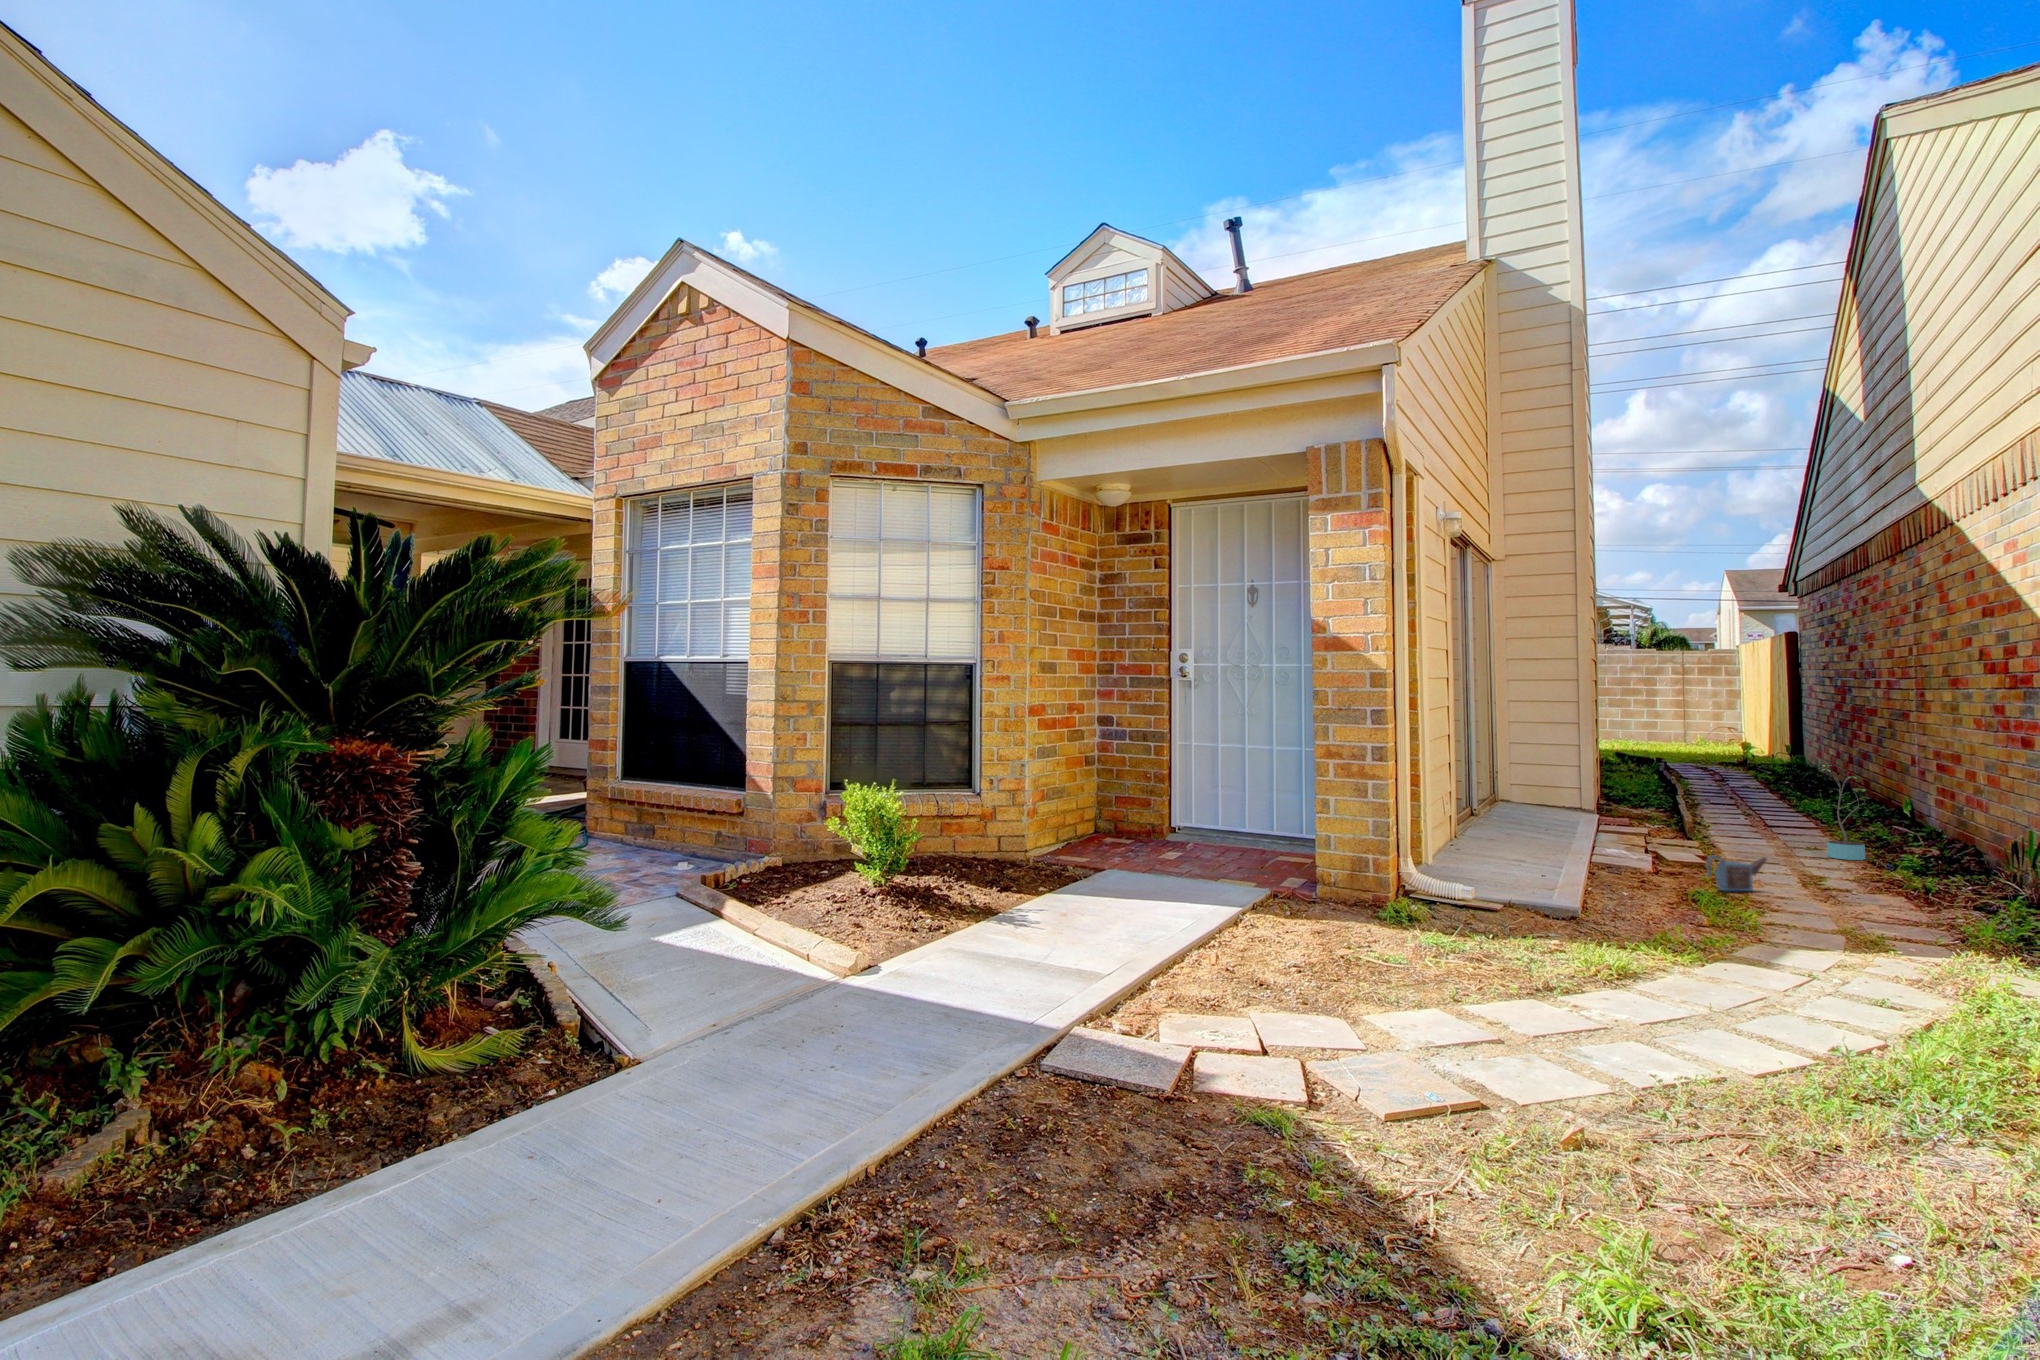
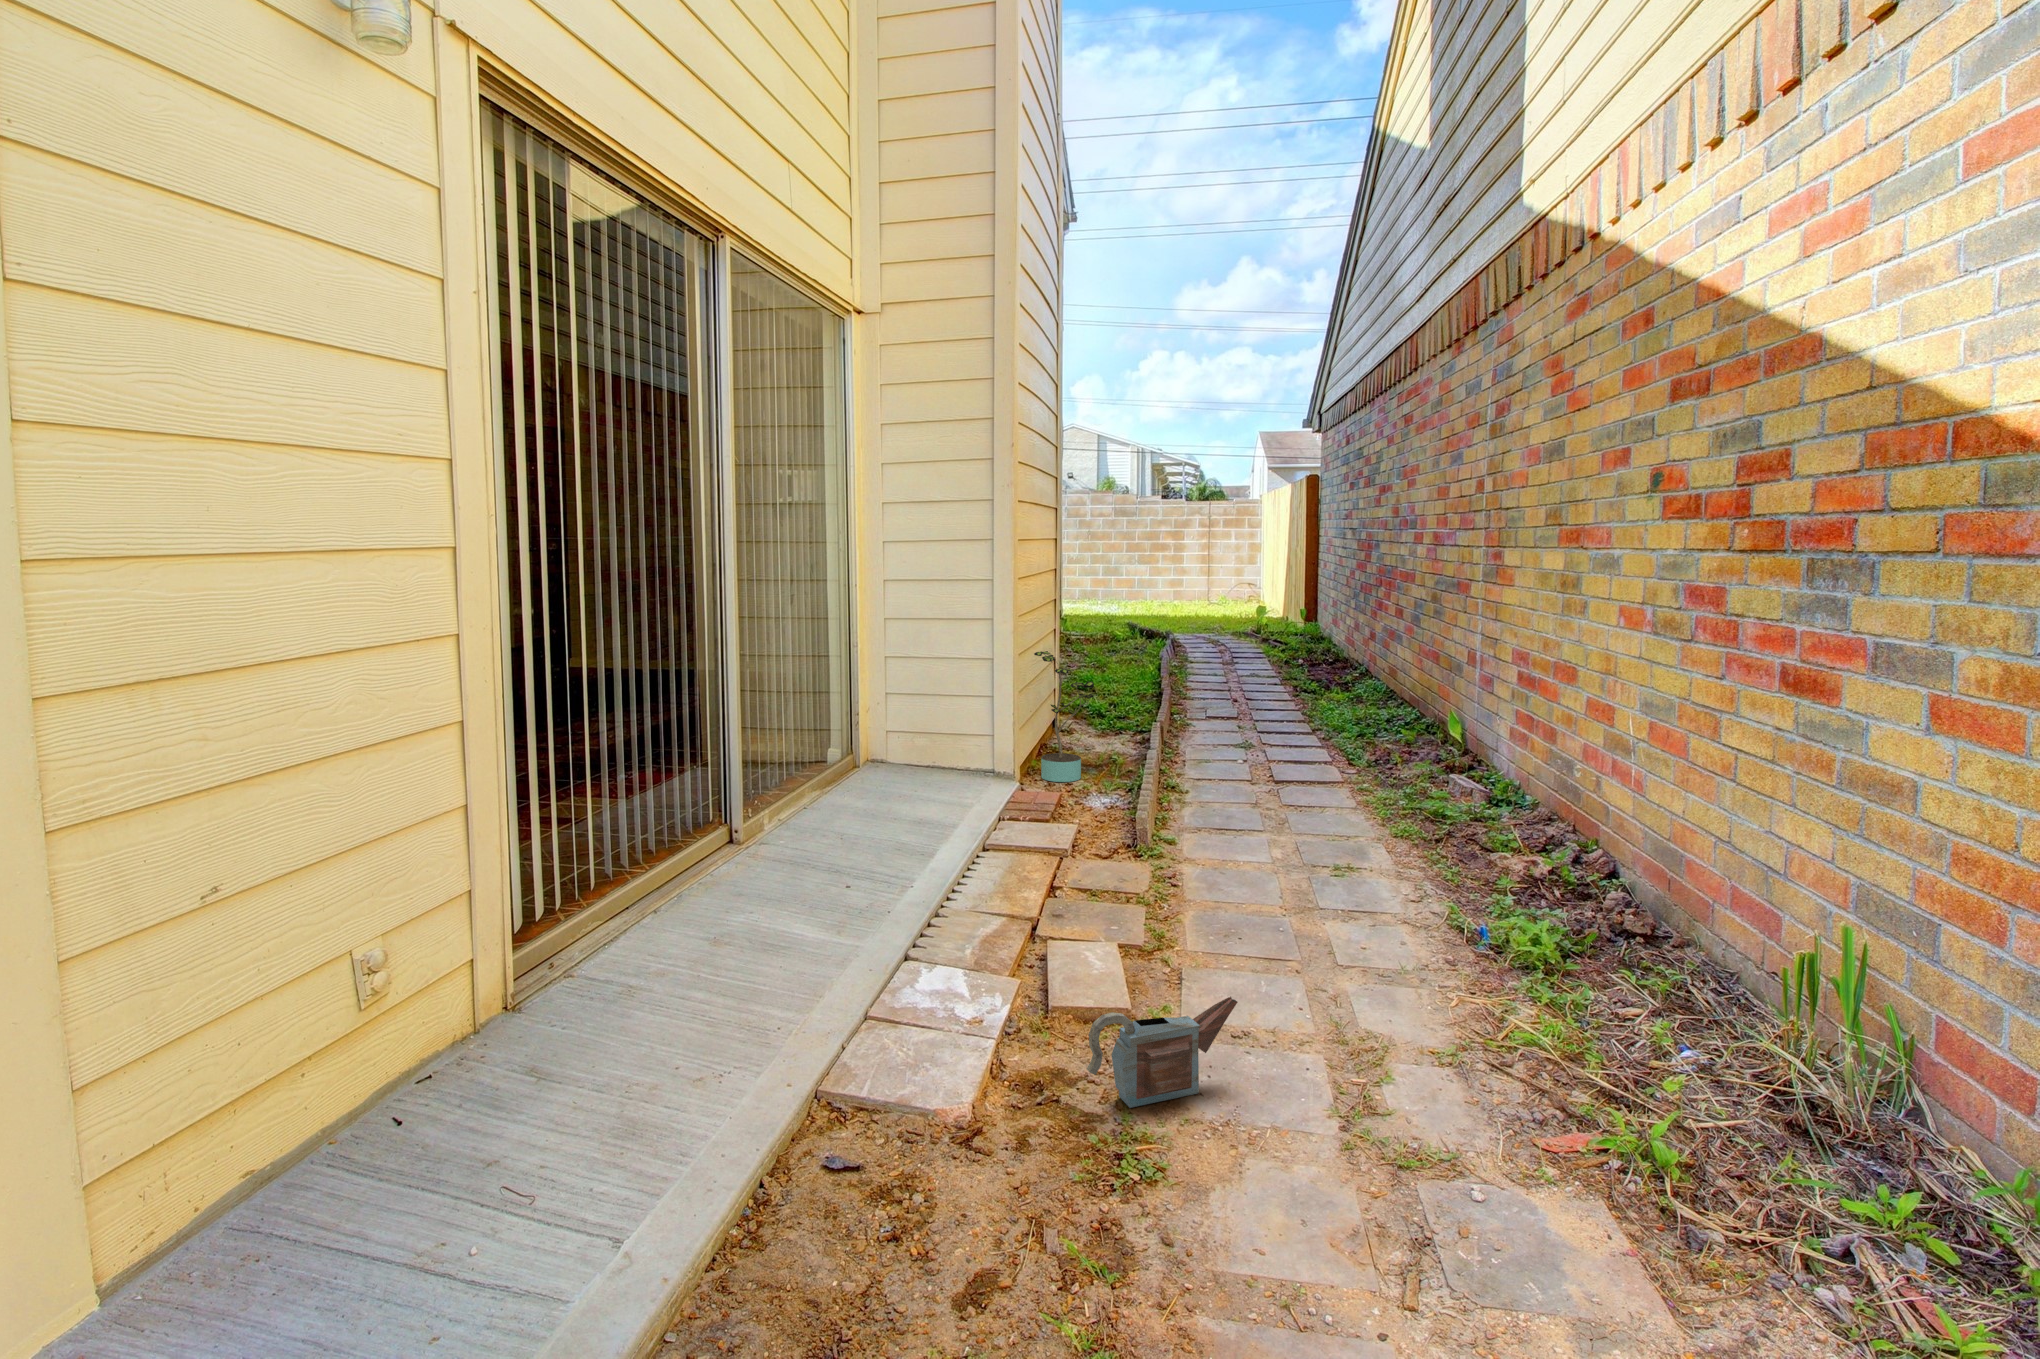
potted plant: present [1819,764,1872,860] -> present [1034,651,1097,782]

